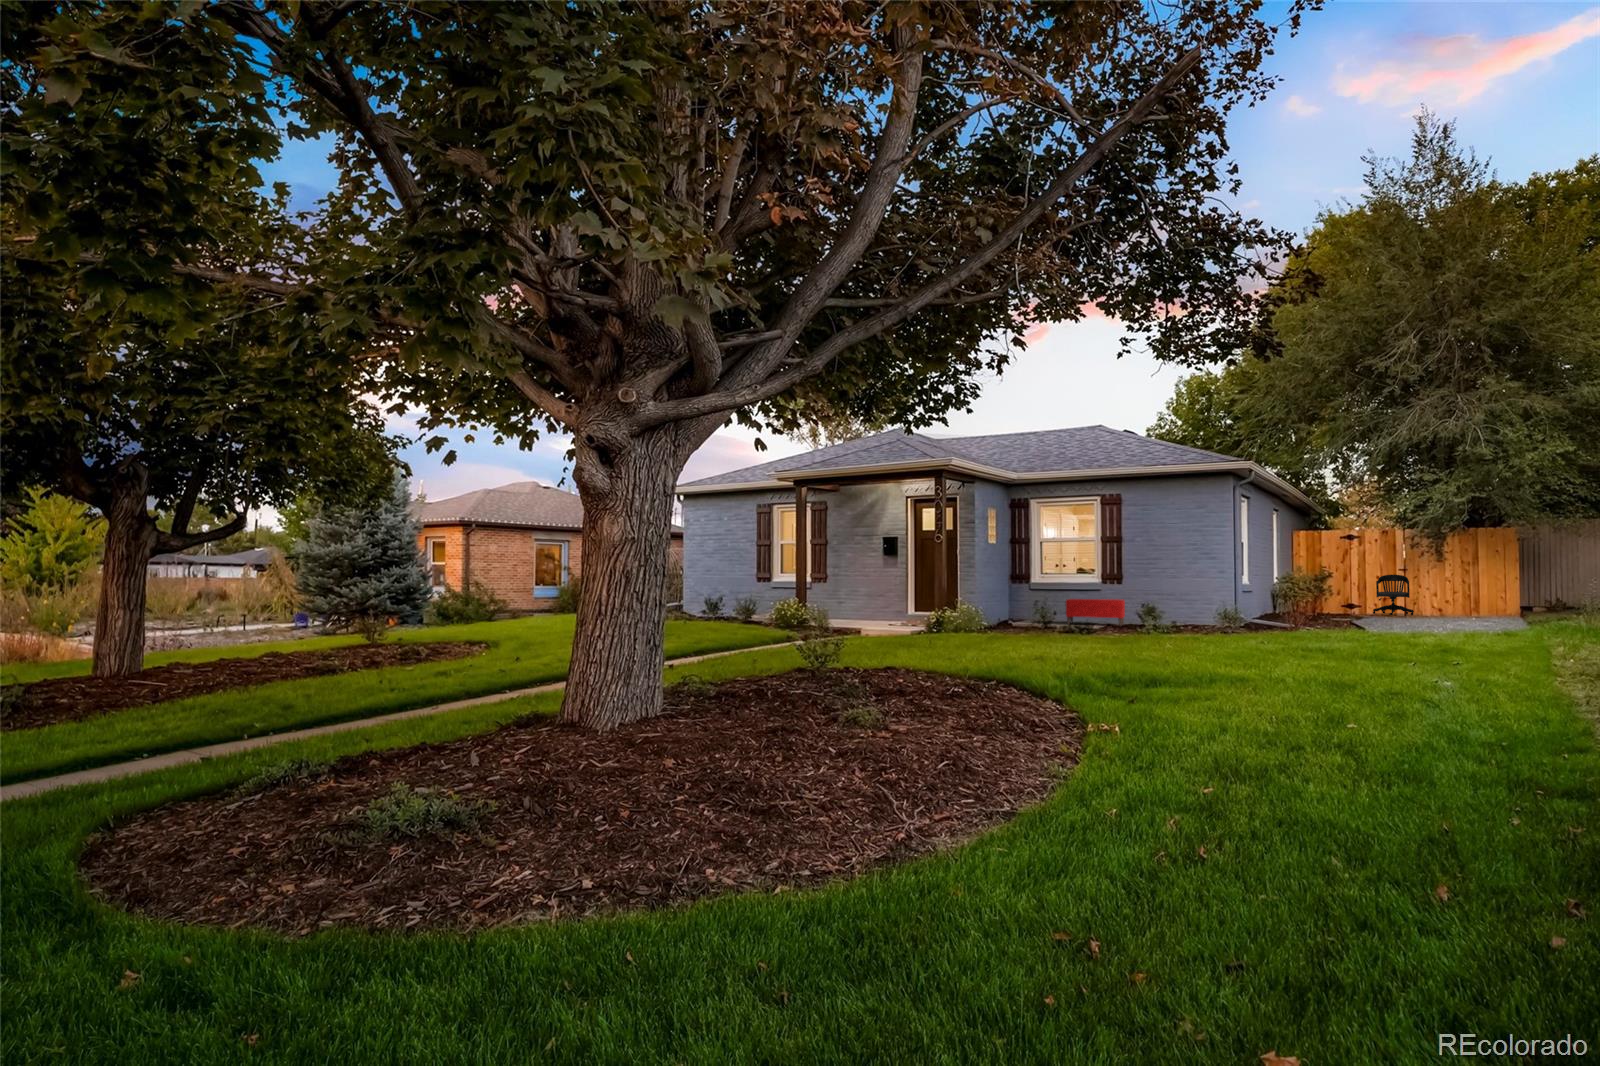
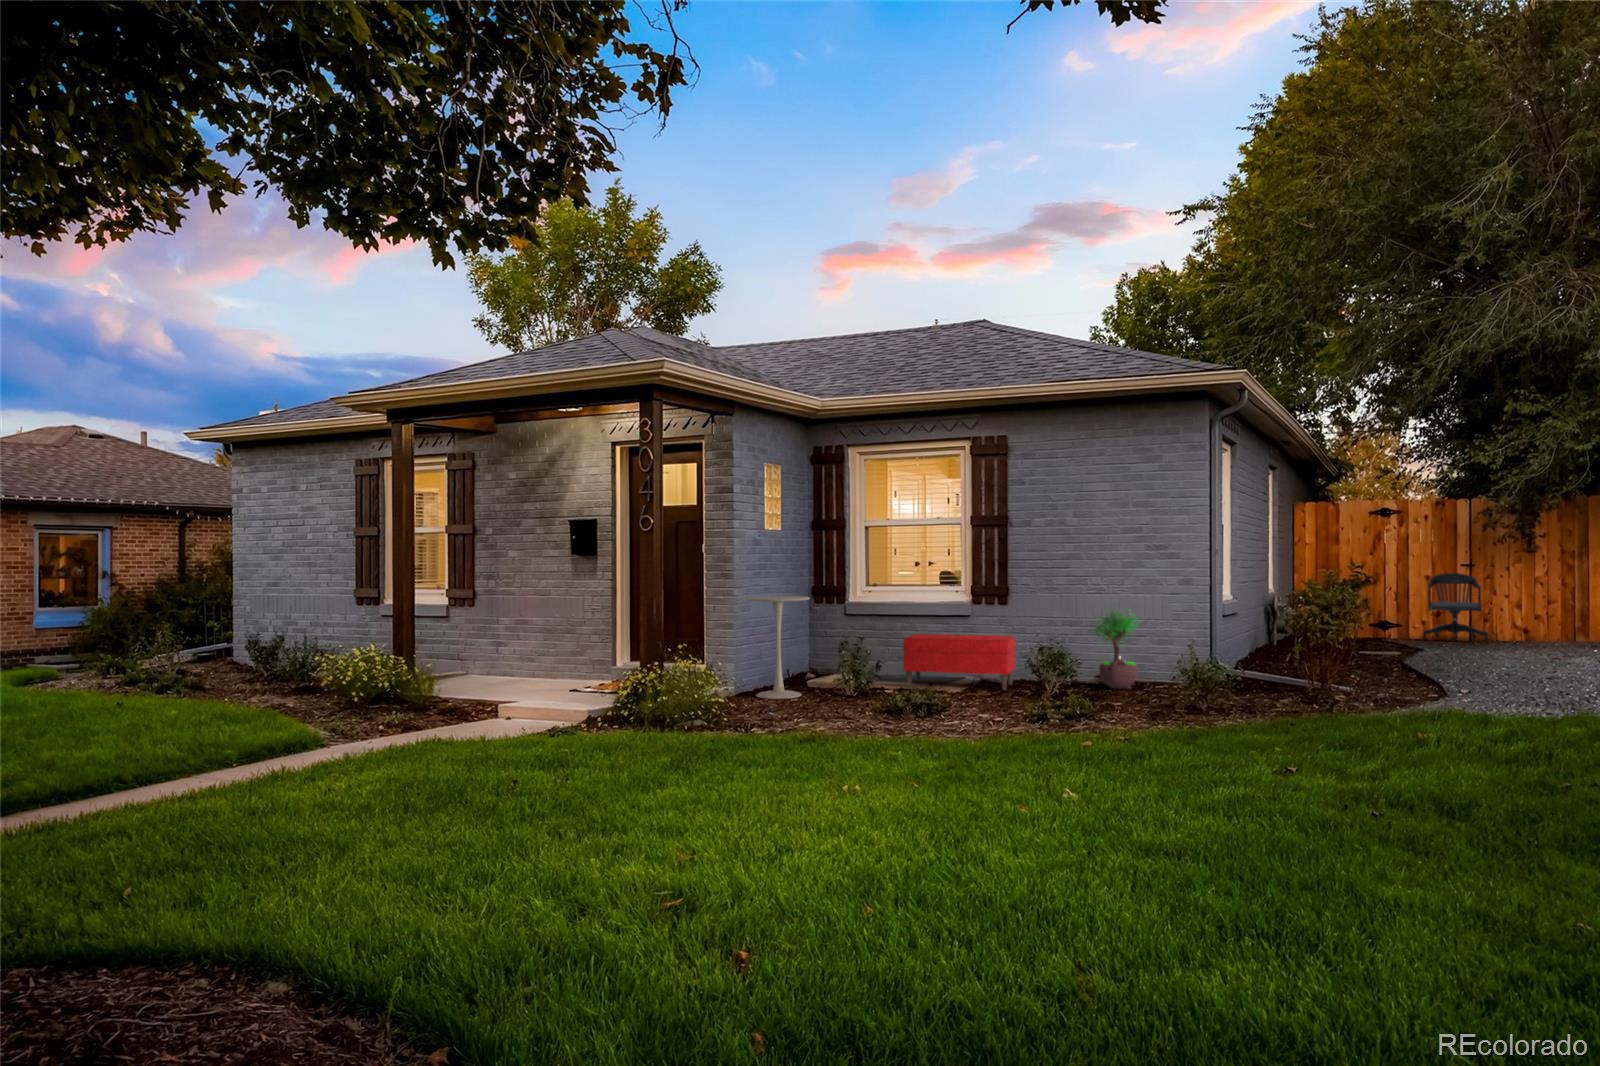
pedestal table: none [987,577,1020,627] -> present [746,596,810,699]
potted tree: none [1165,582,1193,626] -> present [1093,610,1138,689]

